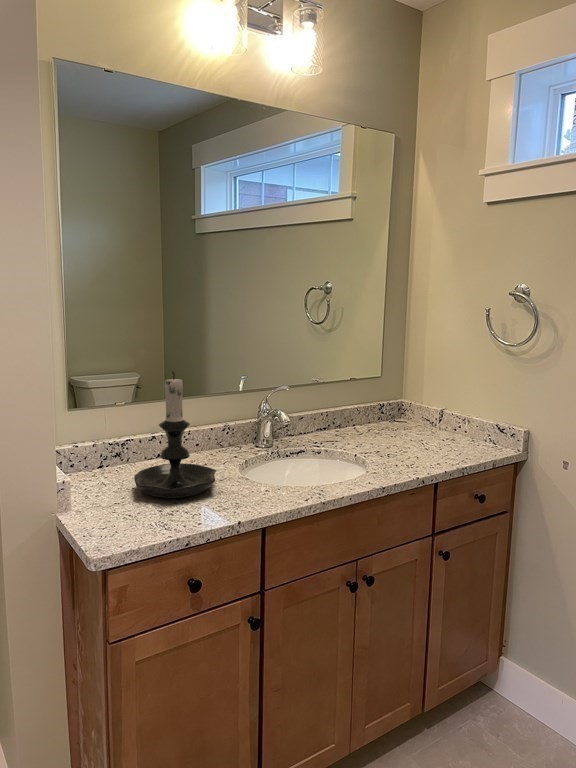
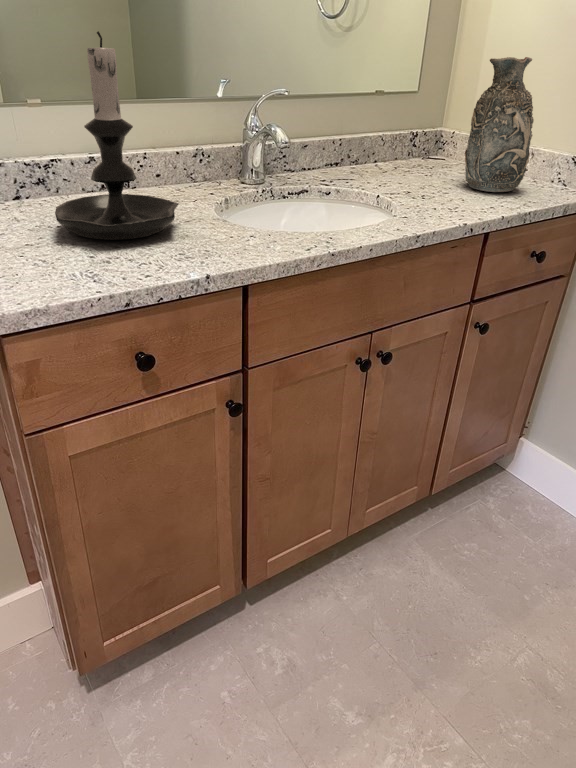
decorative vase: none [417,361,463,449] -> present [465,57,534,192]

